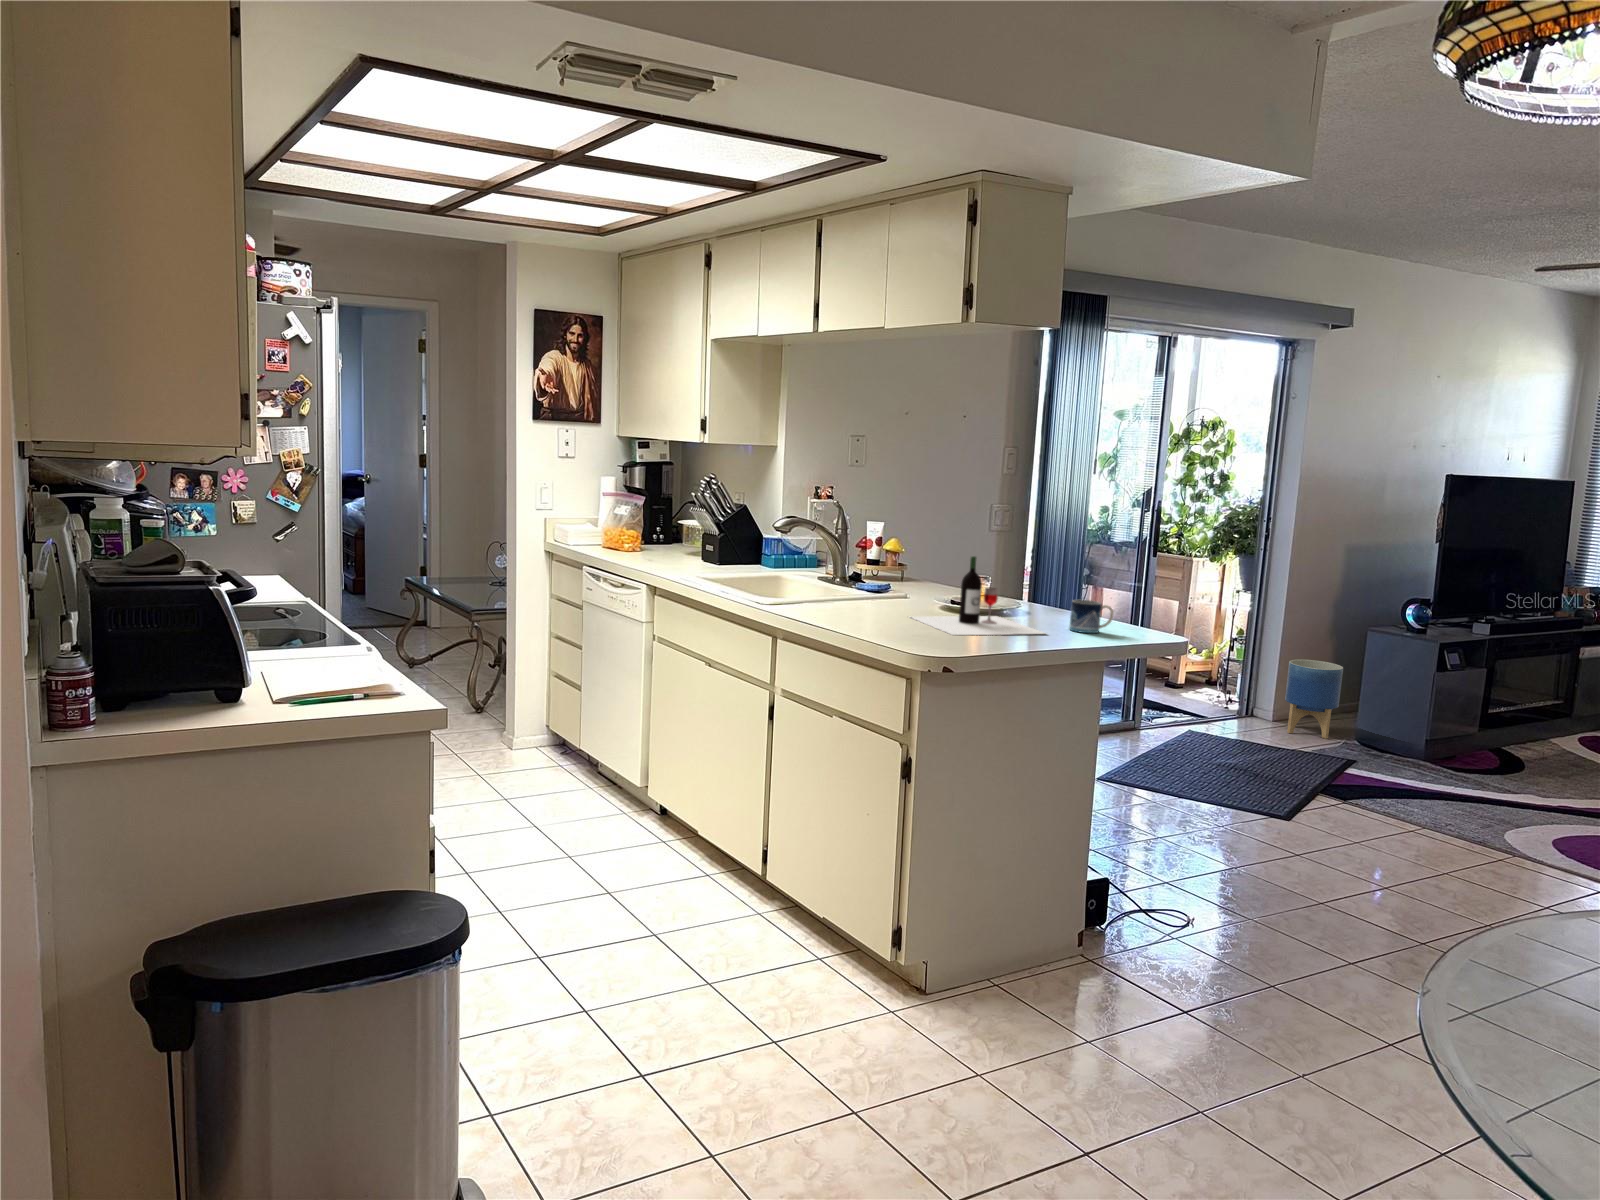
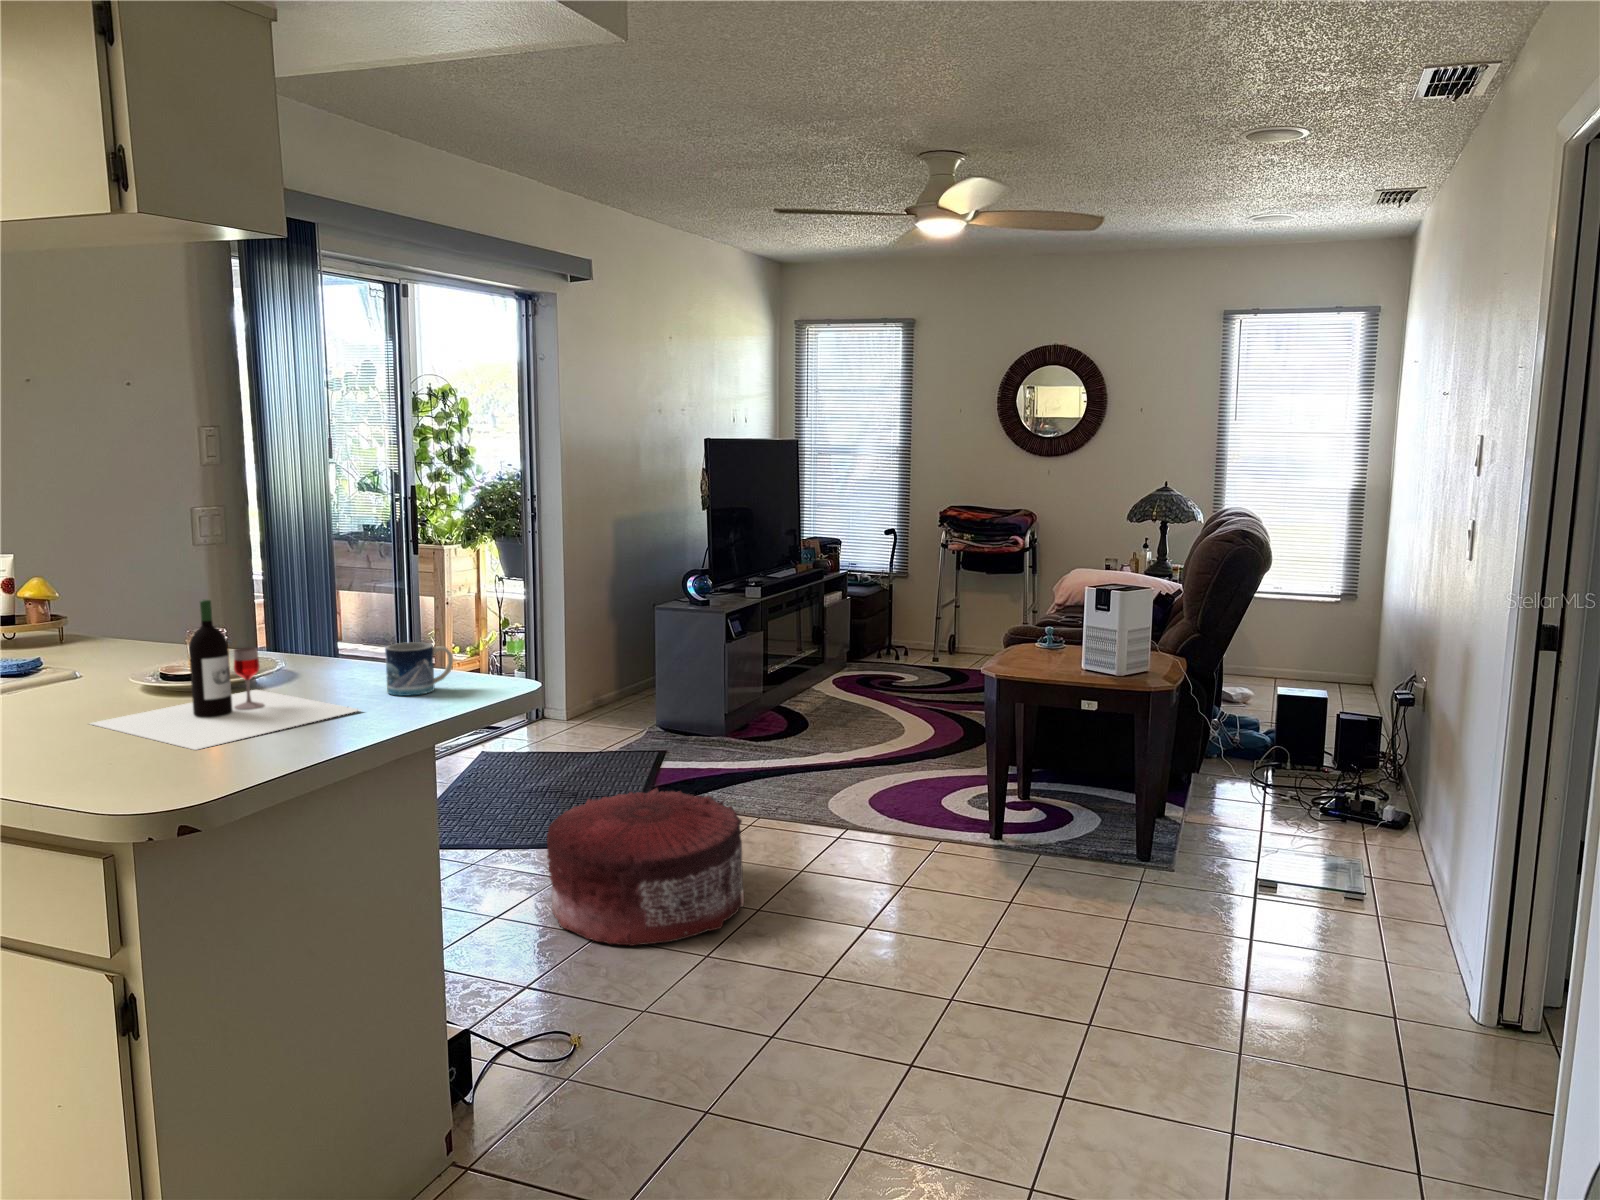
planter: present [1285,660,1343,739] -> none [573,648,629,734]
pouf: none [1195,762,1368,885] -> present [547,788,744,946]

